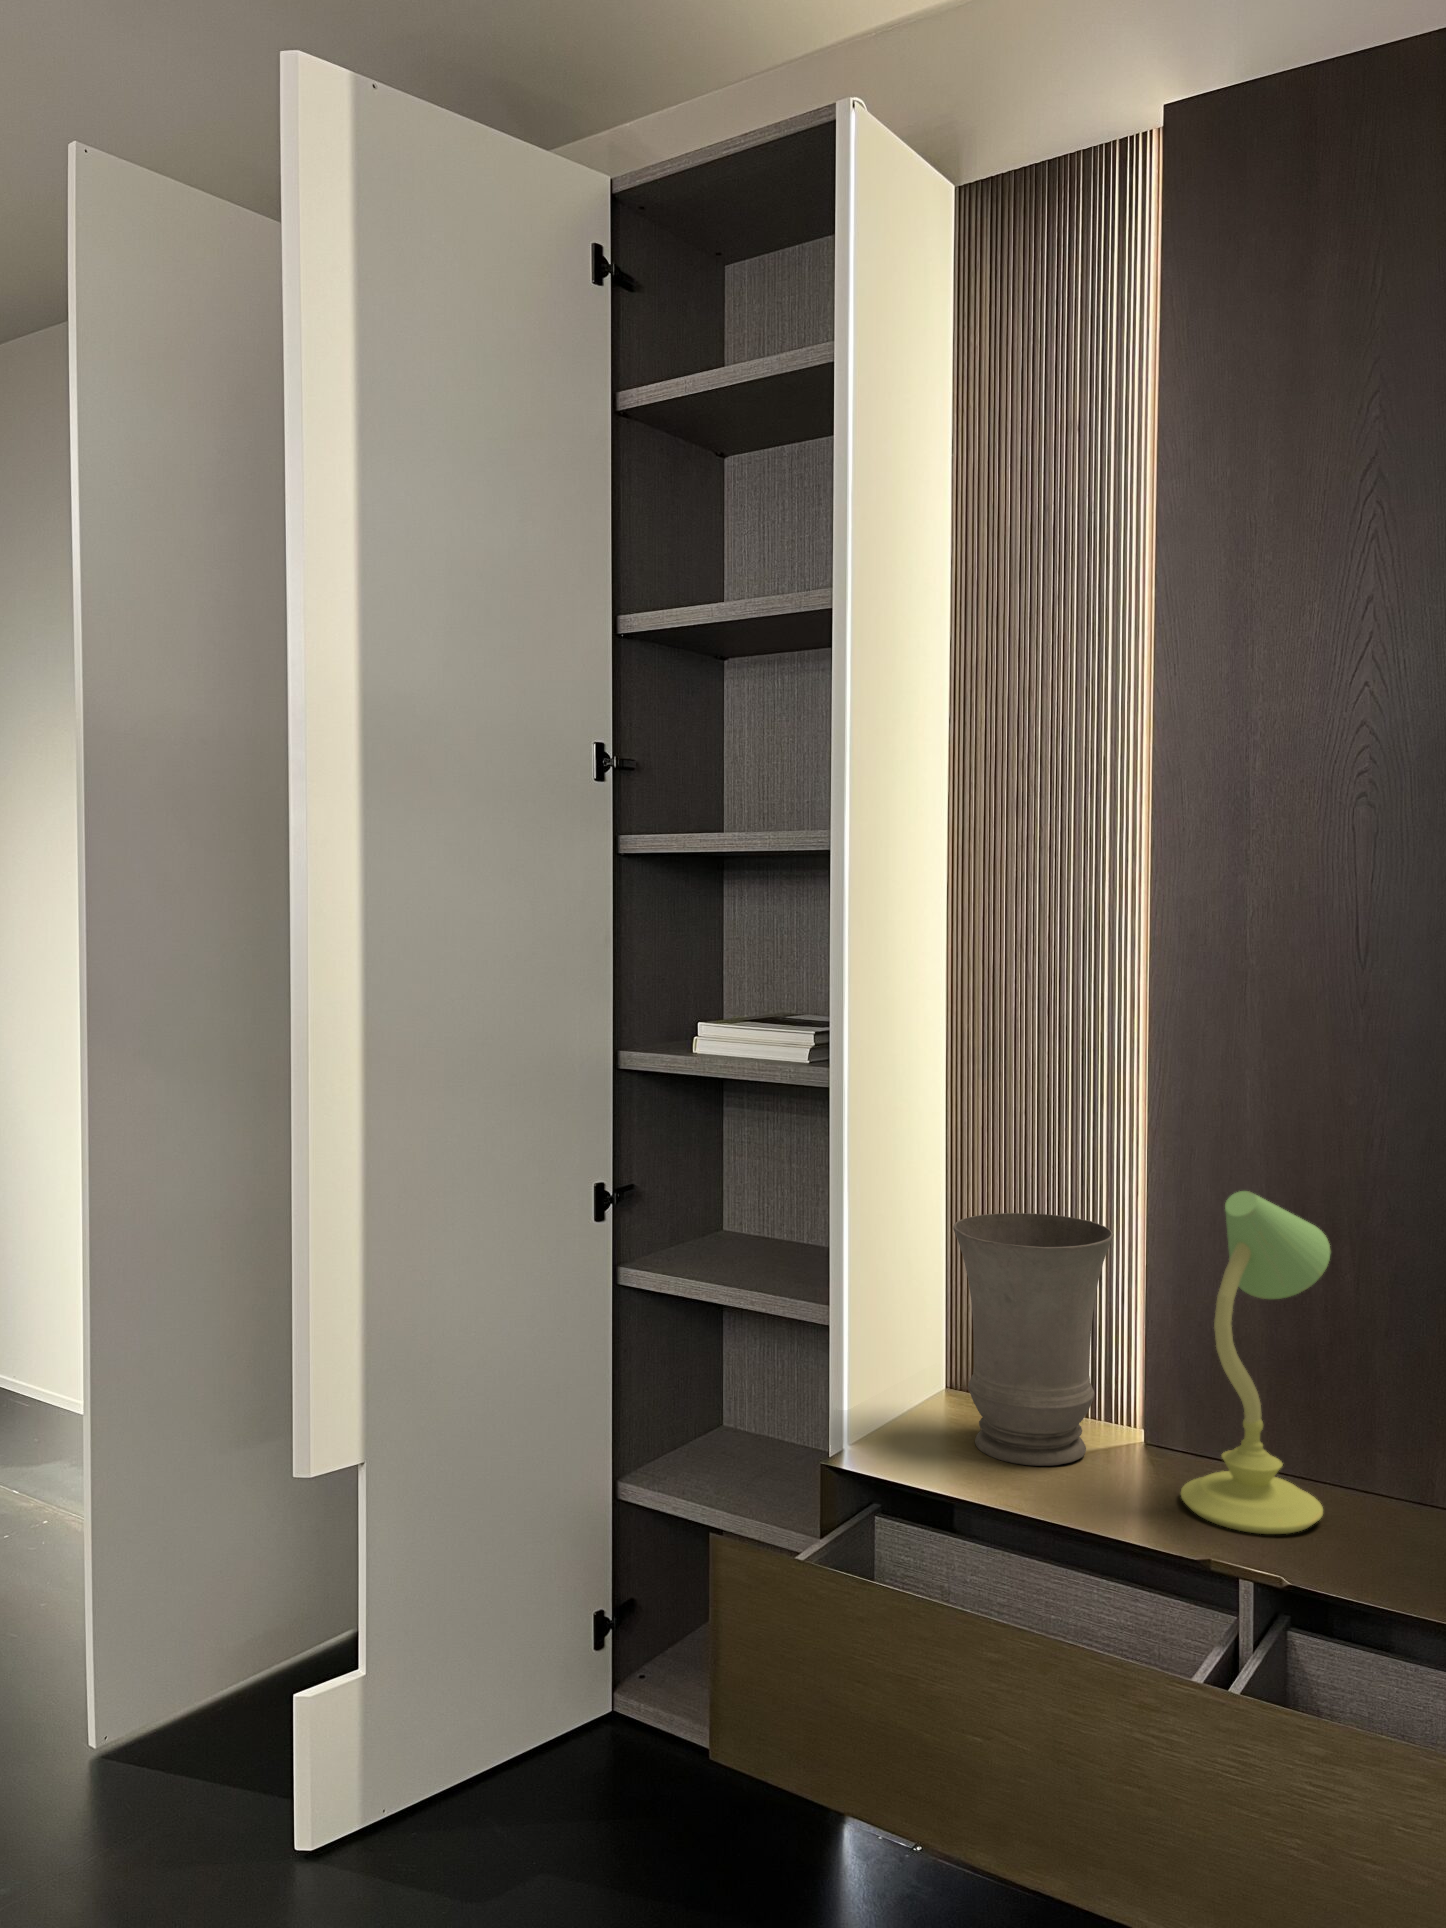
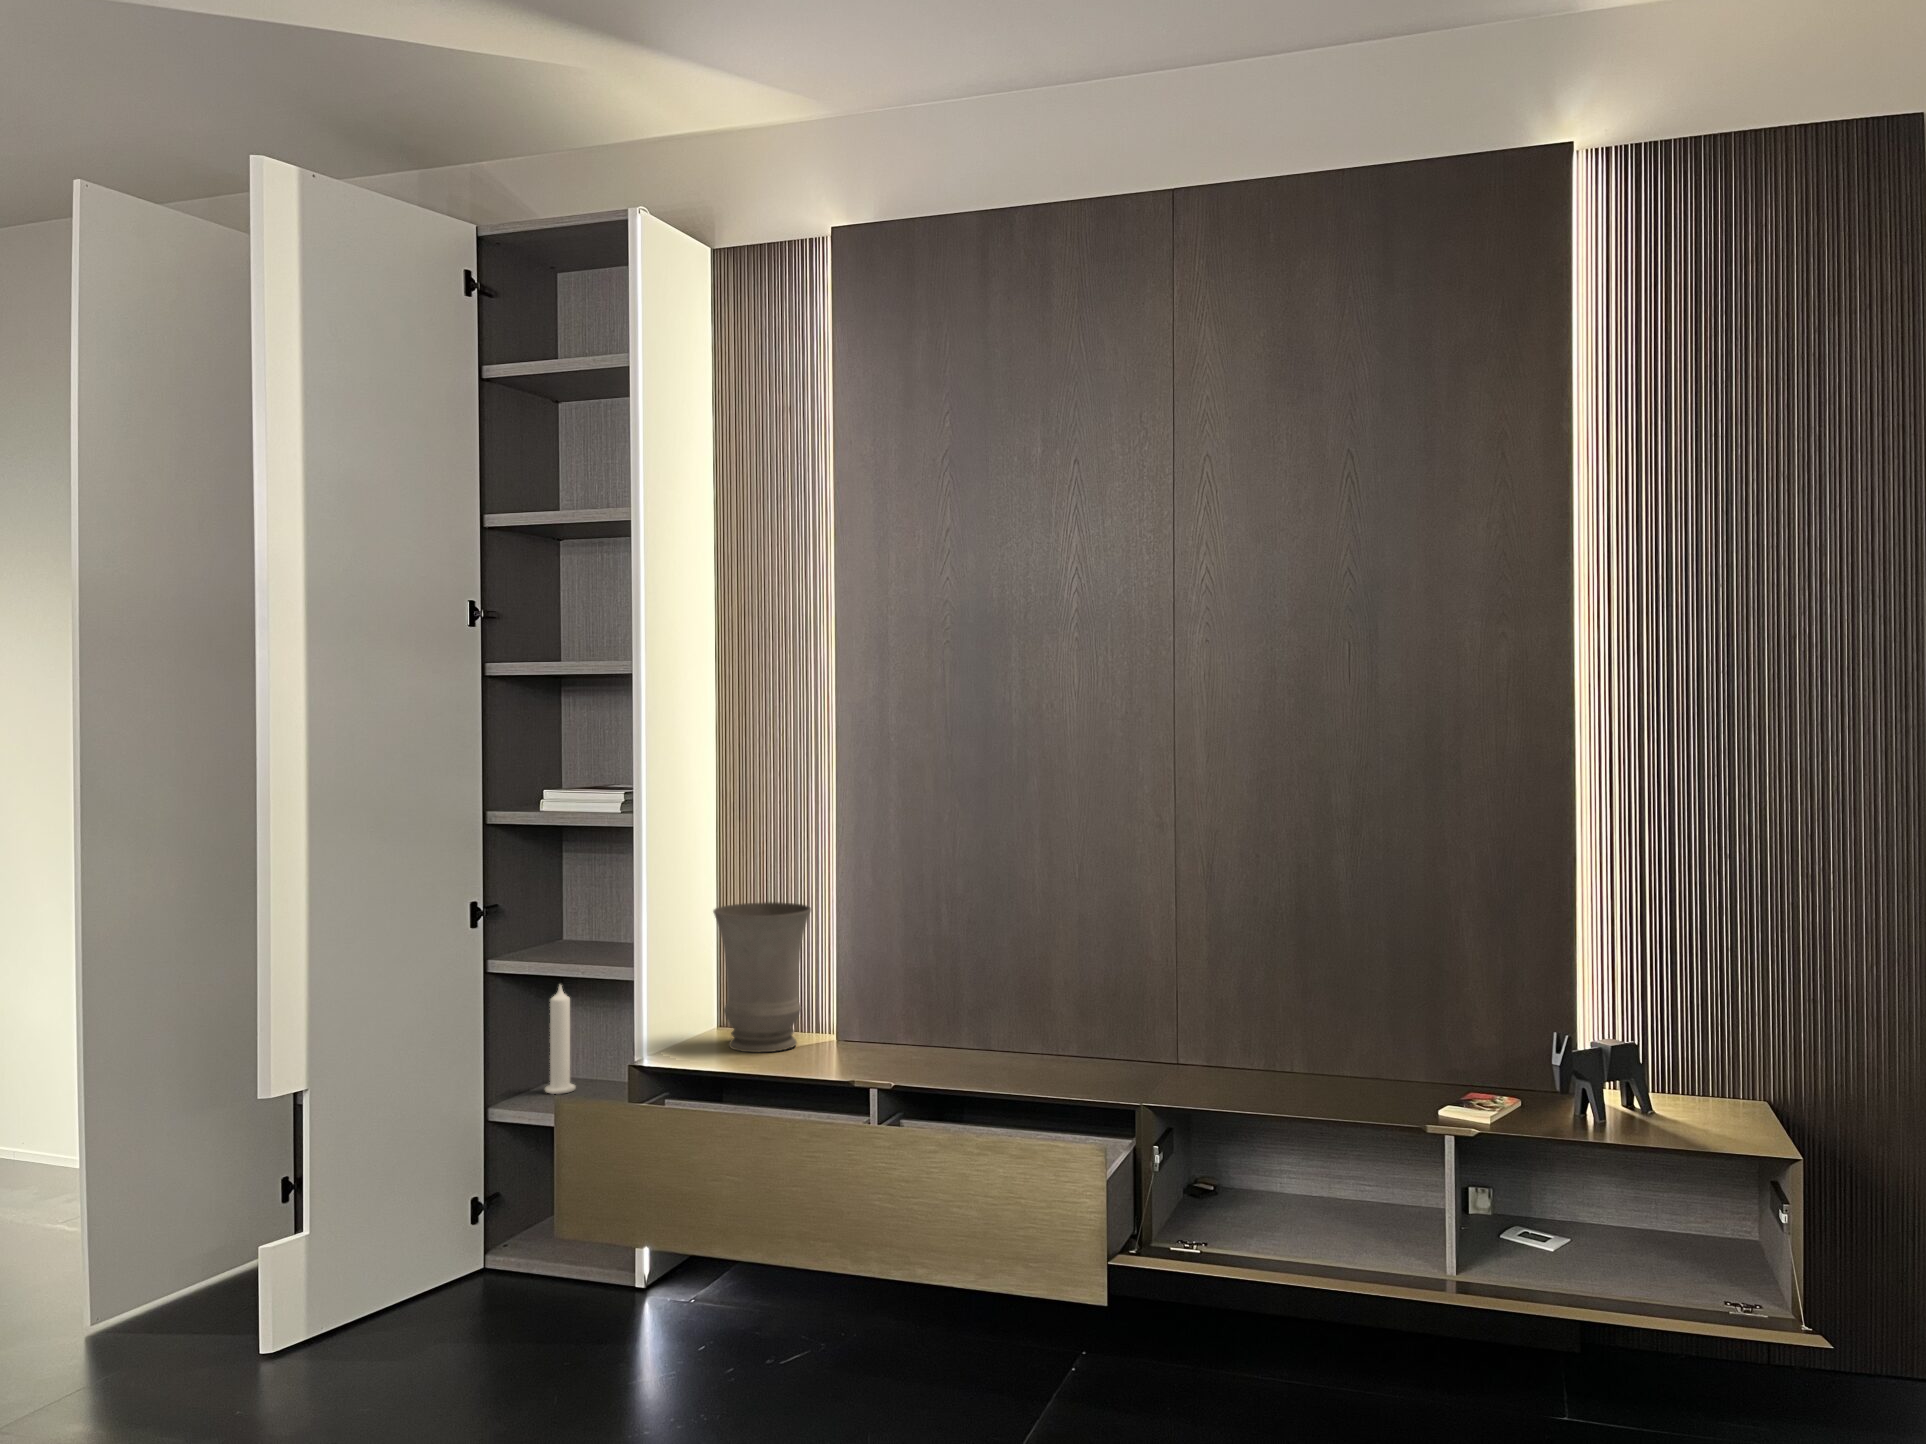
table lamp: present [1181,1191,1330,1534] -> none [847,873,929,1069]
candle: none [697,1306,741,1467] -> present [545,985,576,1094]

